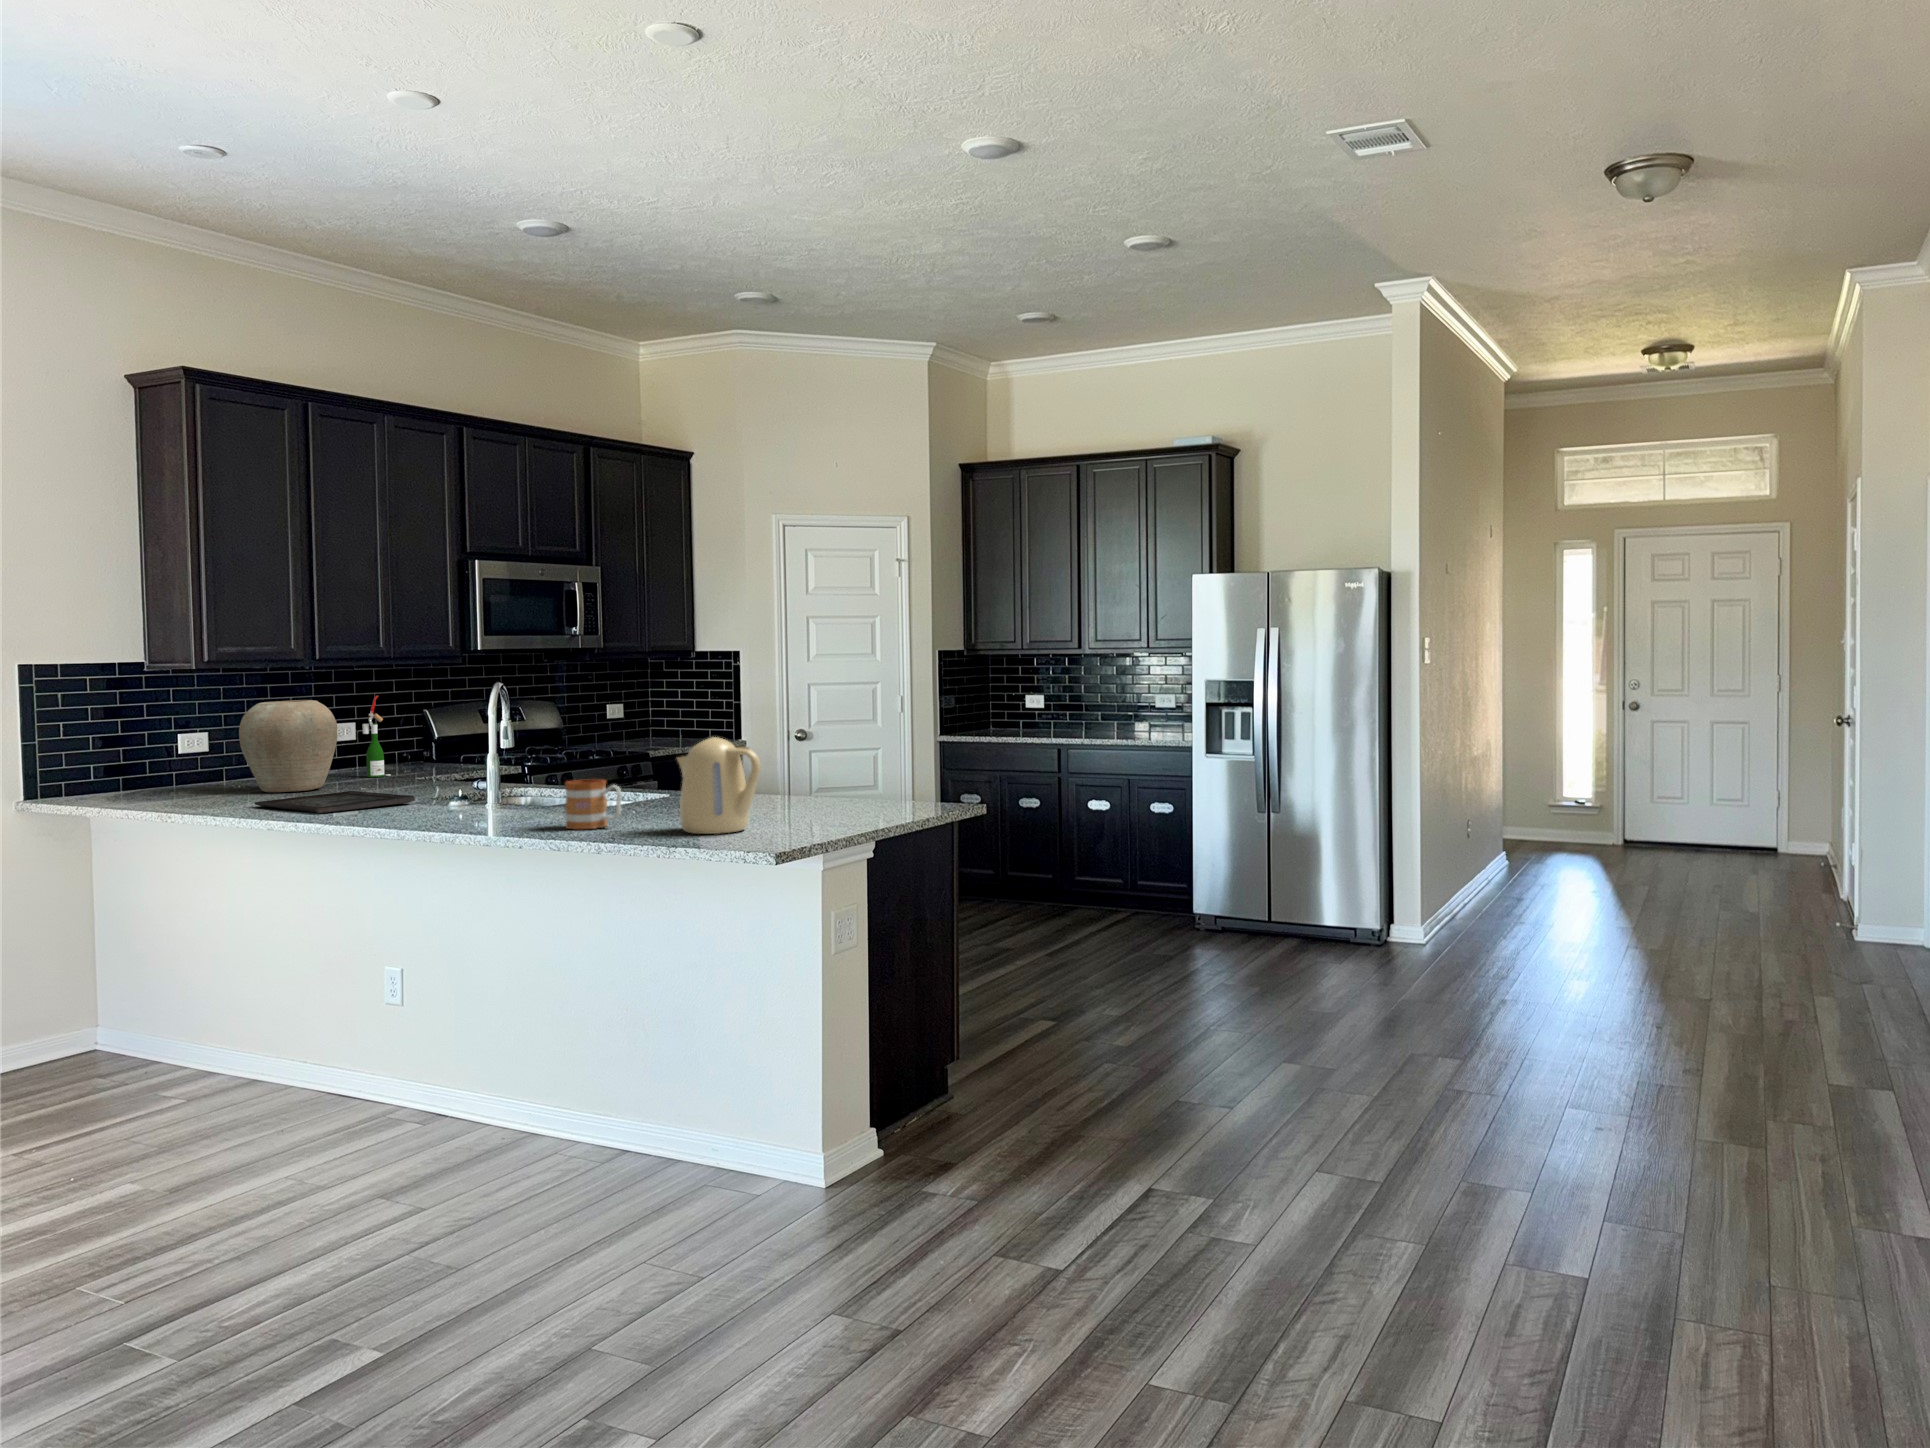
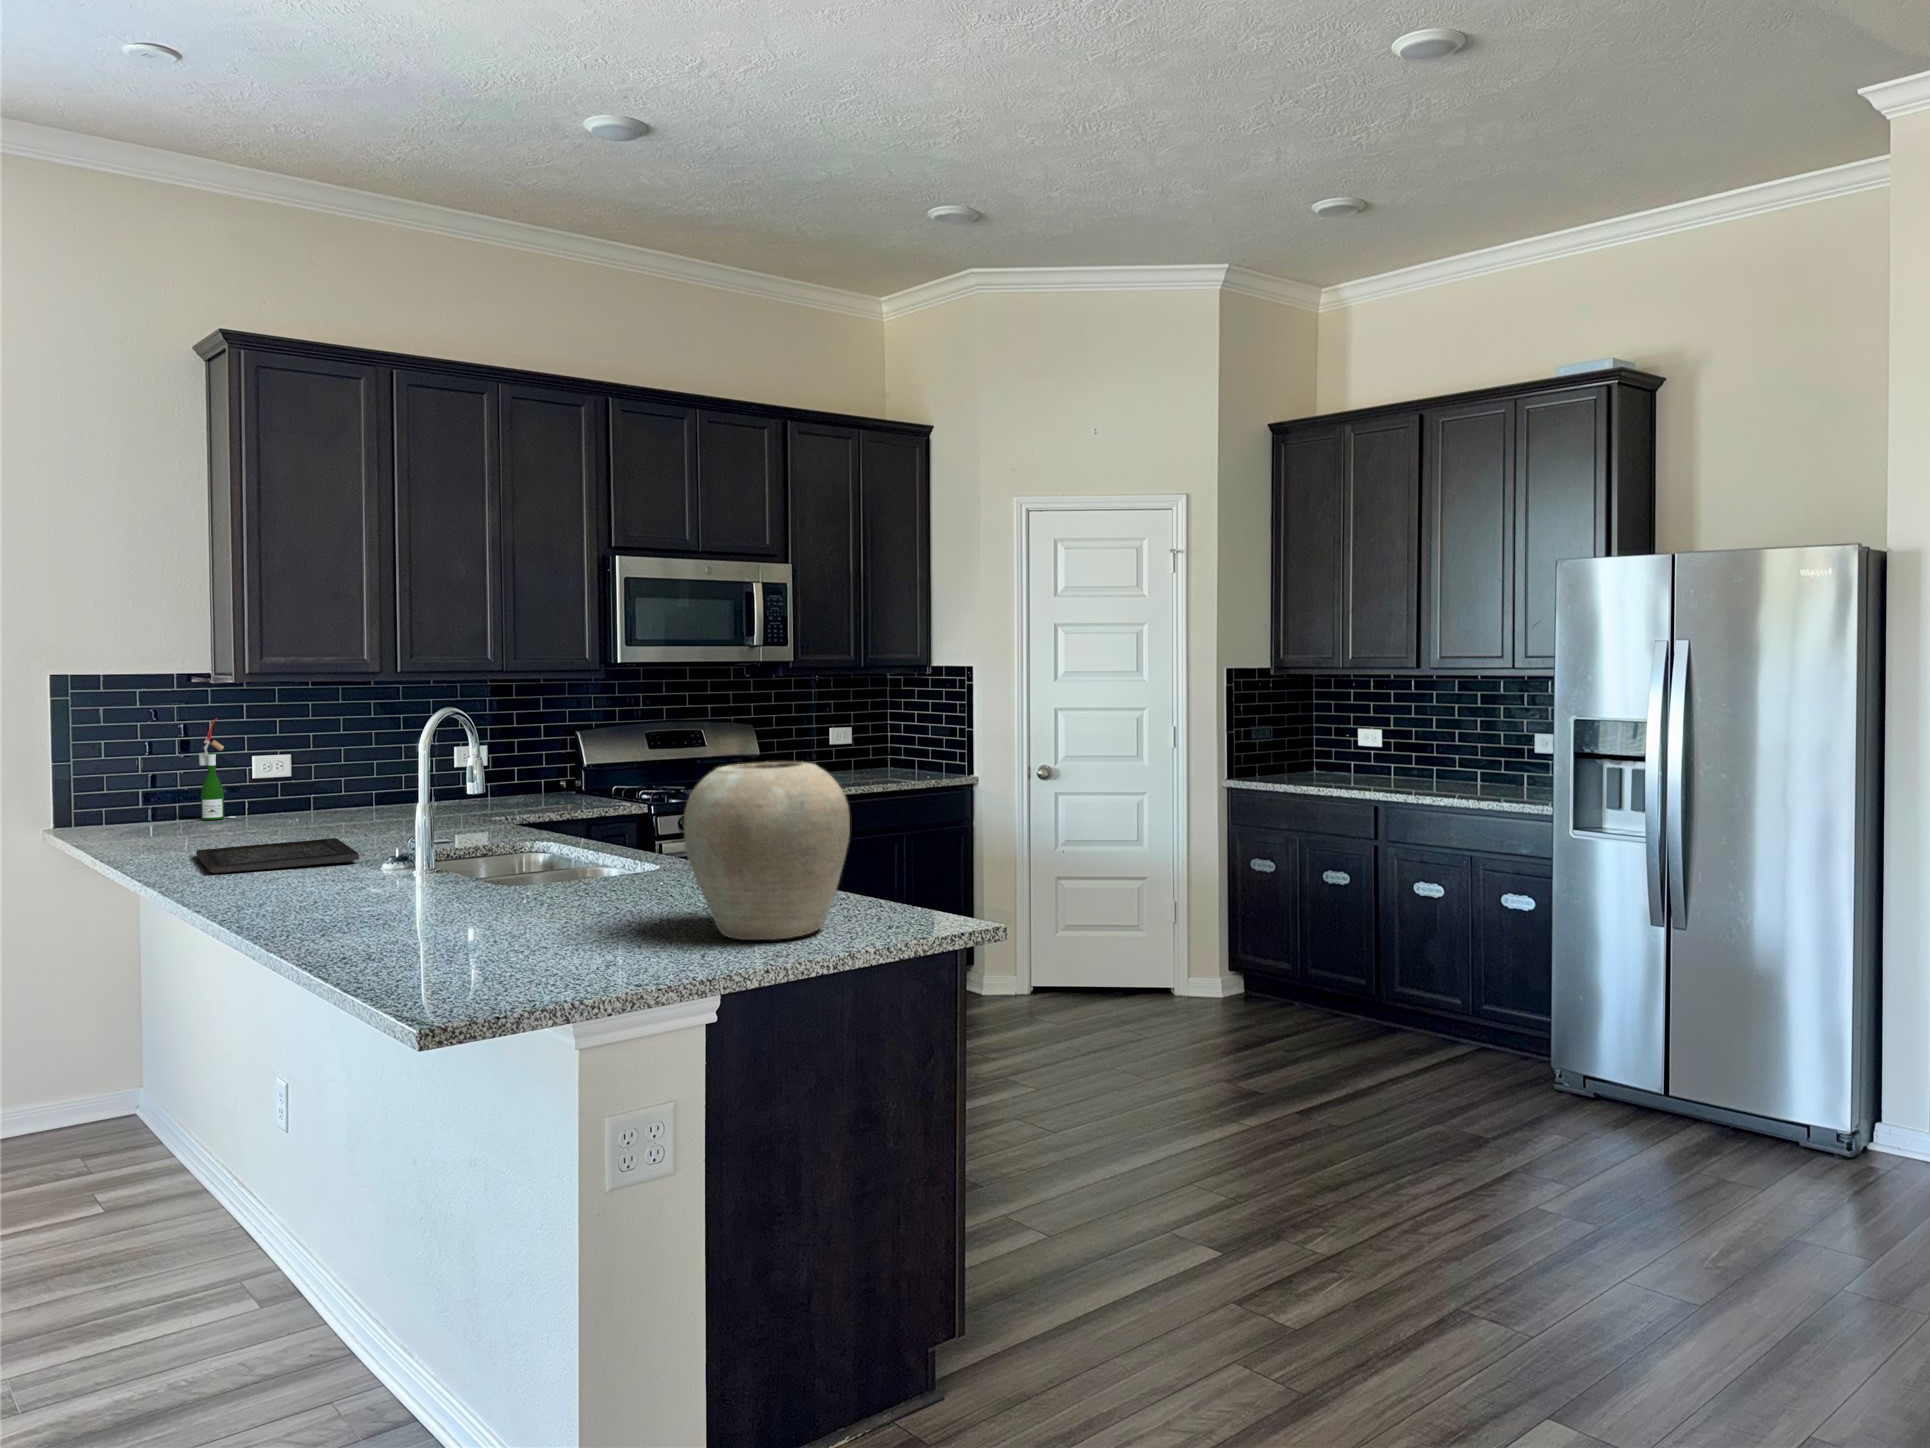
wine bottle: present [362,696,391,777] -> present [199,719,235,820]
vase: present [239,700,338,792] -> present [684,762,850,940]
kettle: present [677,737,761,834] -> none [468,811,581,967]
mug: present [565,779,622,830] -> none [364,860,432,937]

